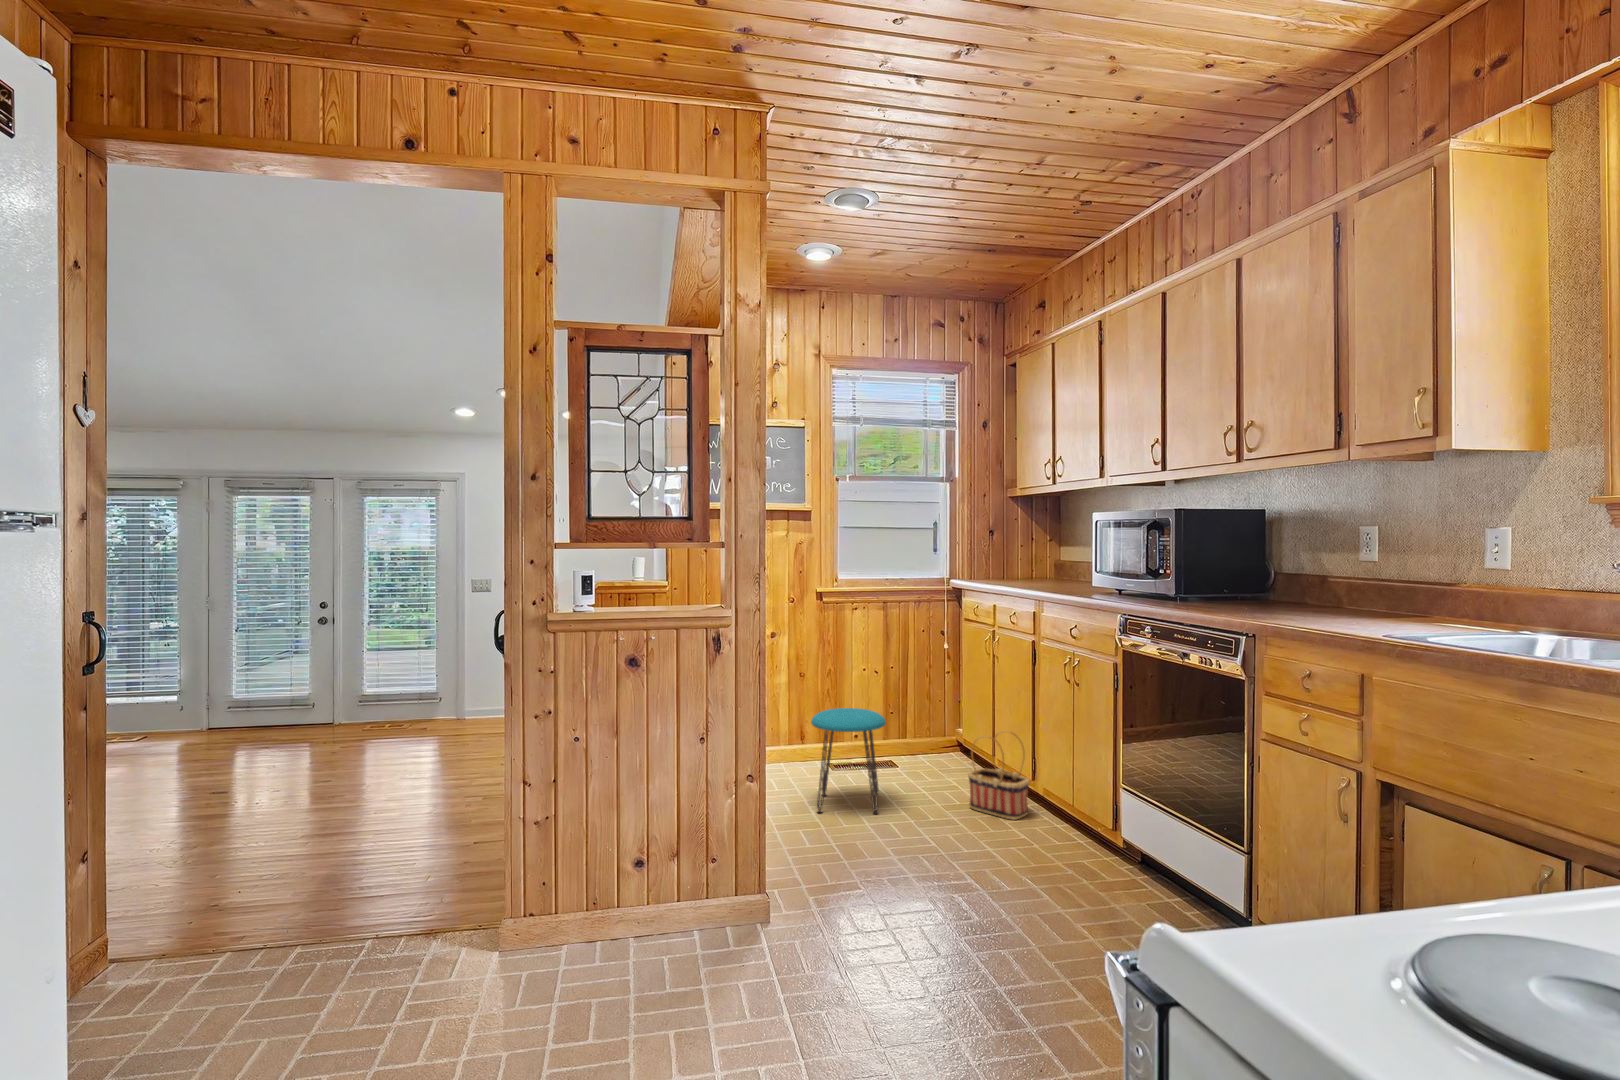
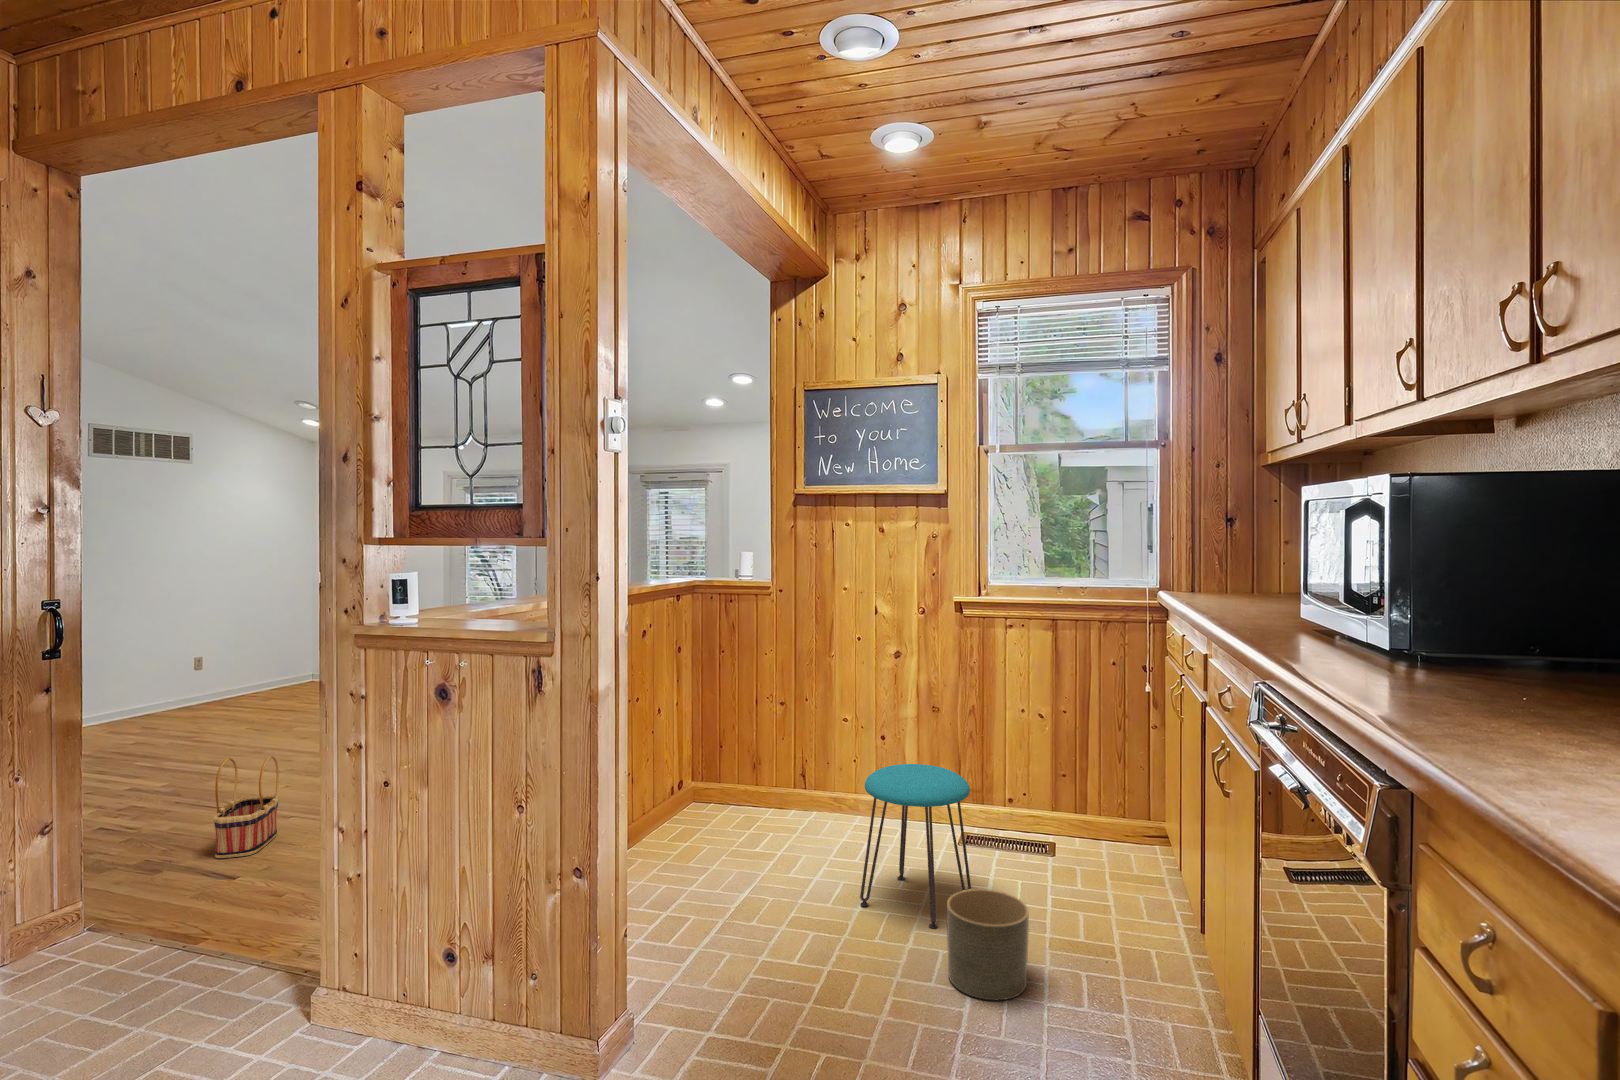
basket: present [968,730,1029,820] -> present [214,756,279,858]
planter: none [909,774,962,837] -> present [947,889,1029,1000]

